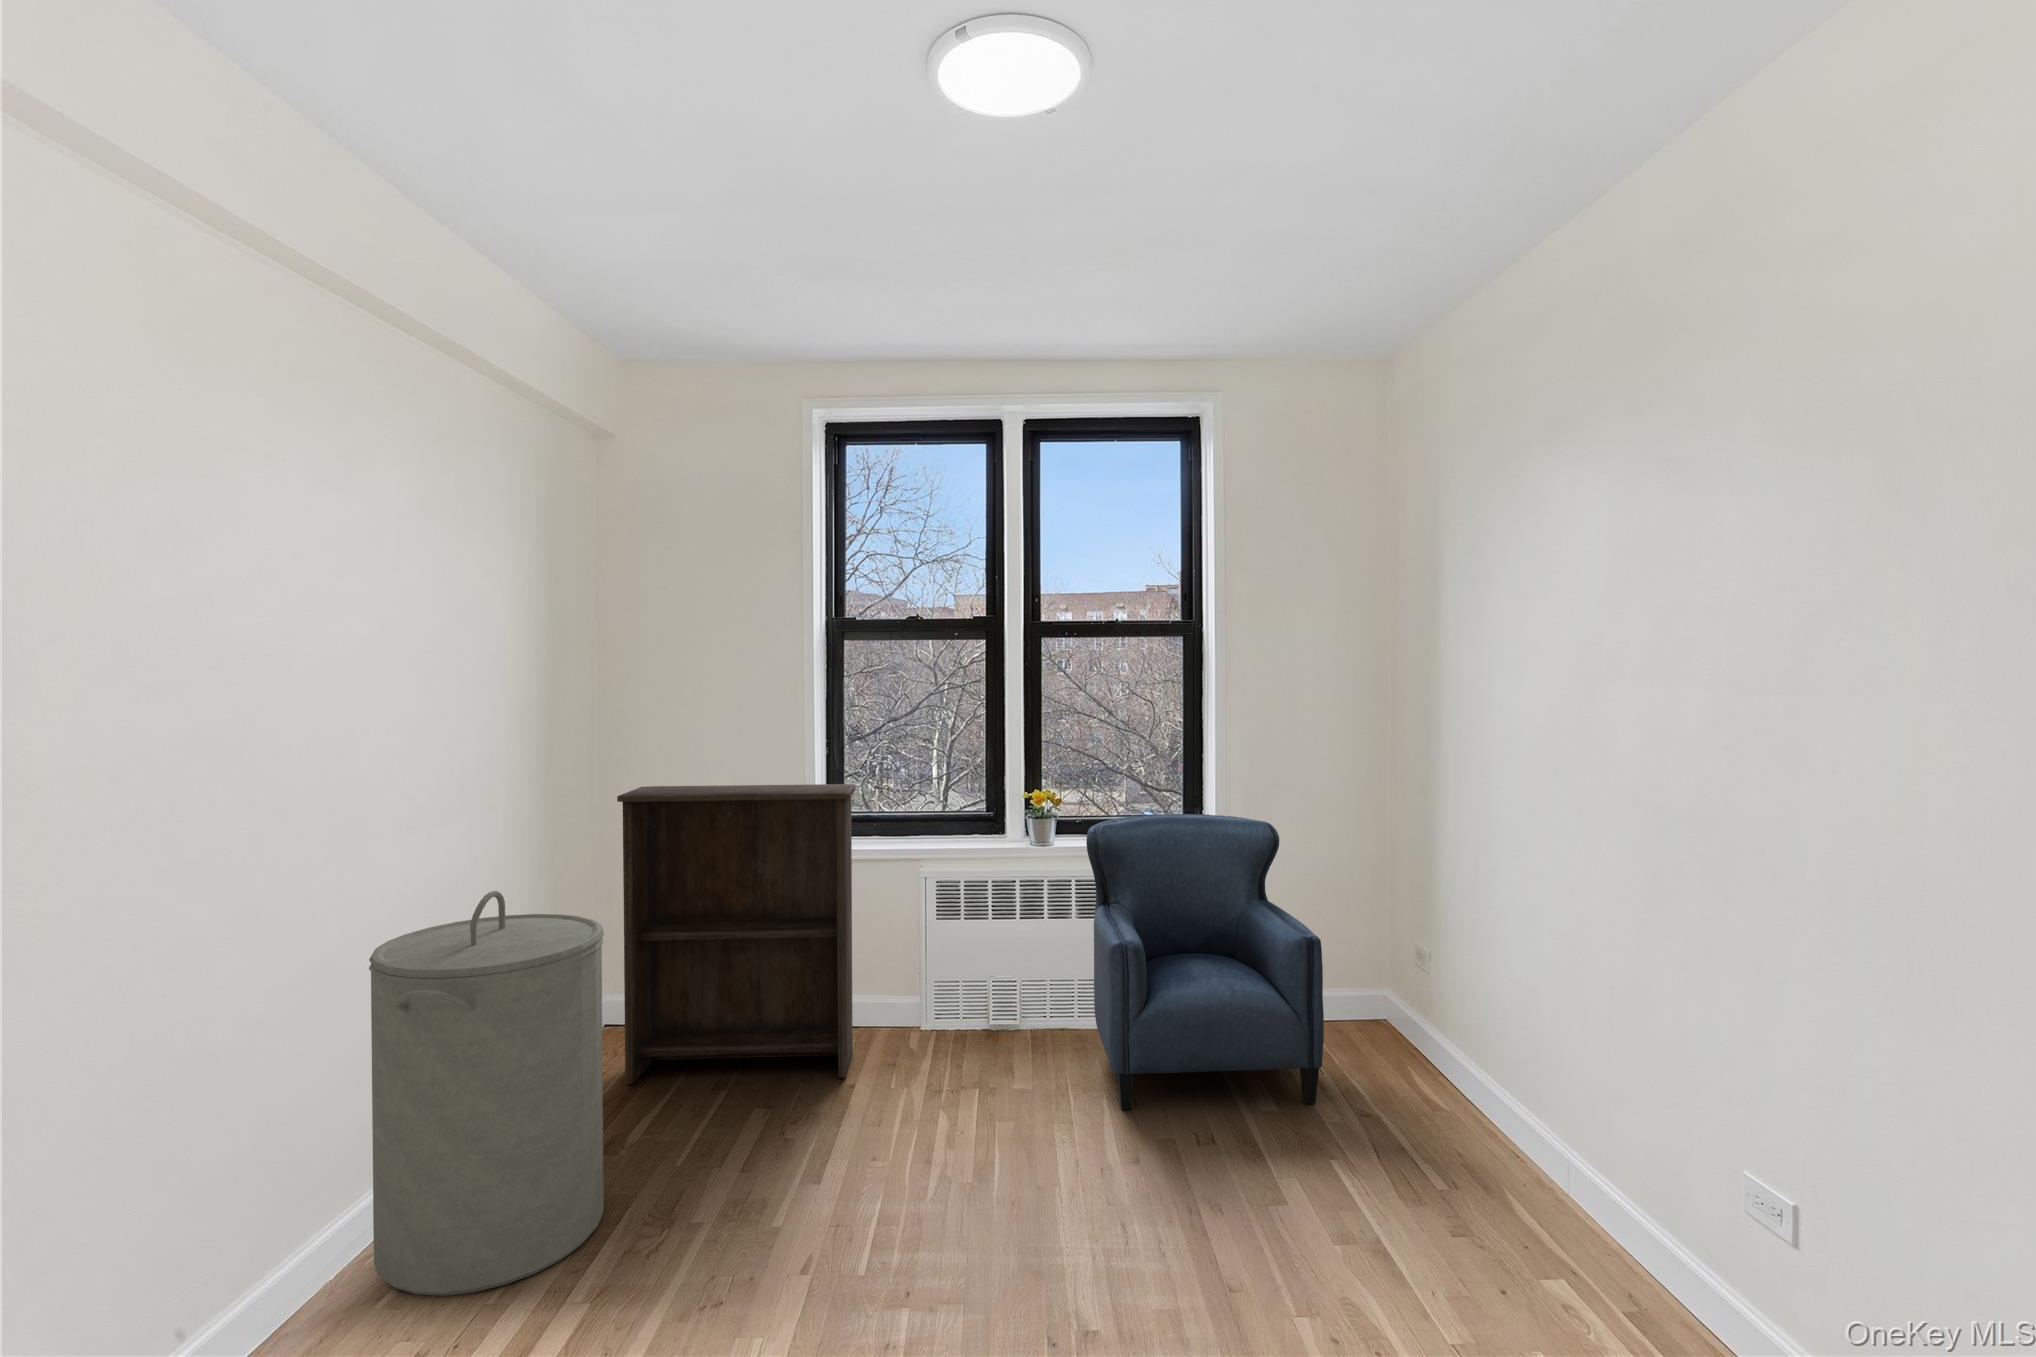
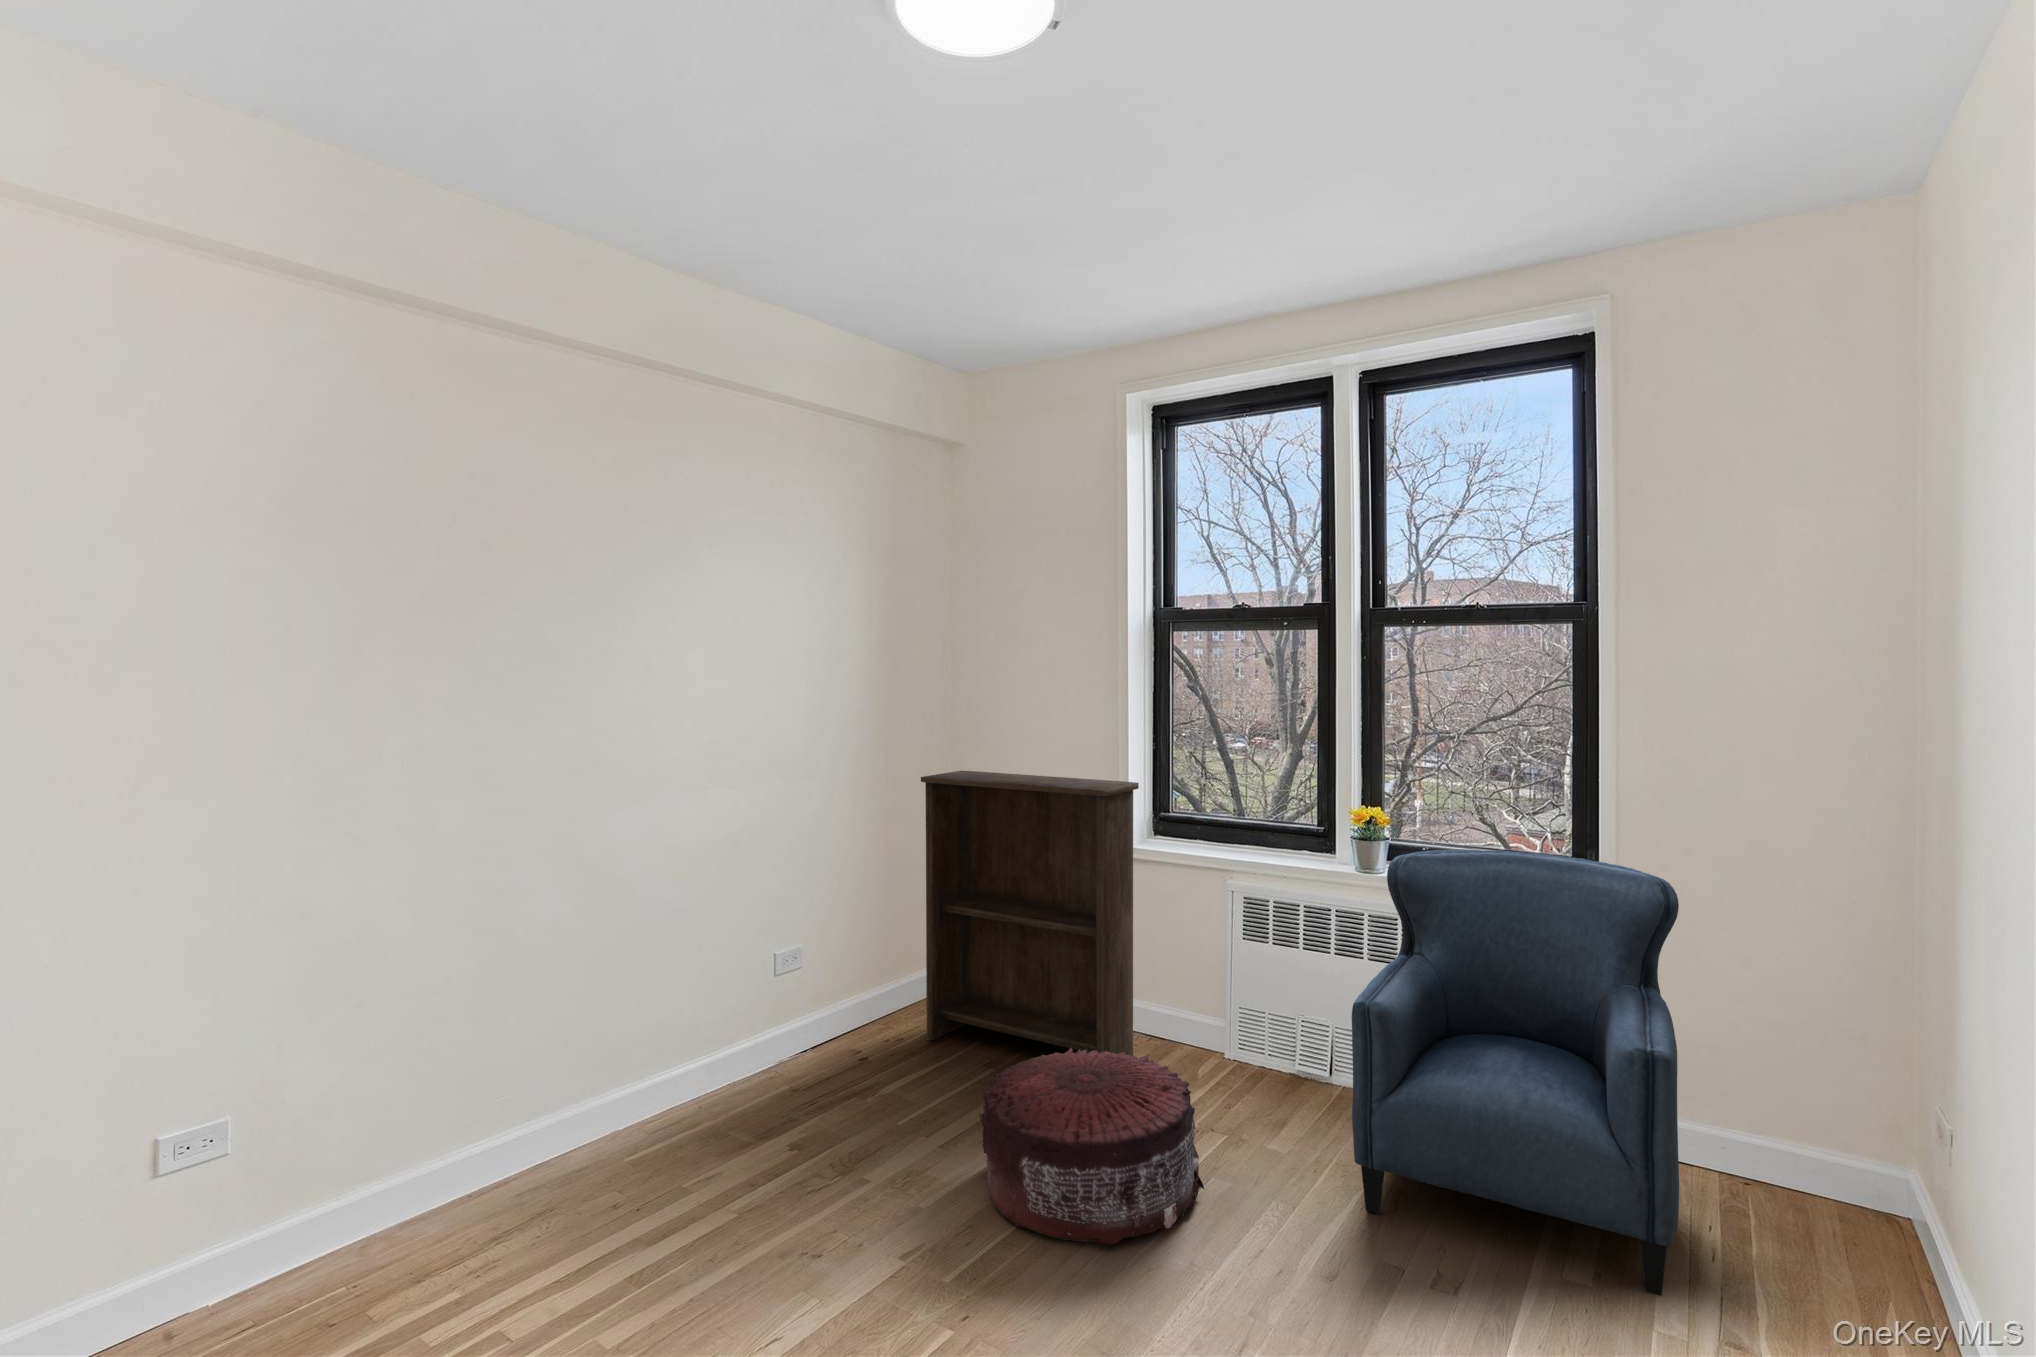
laundry hamper: present [369,891,604,1296] -> none [638,846,826,1177]
pouf: none [809,1030,1011,1210] -> present [979,1048,1204,1245]

